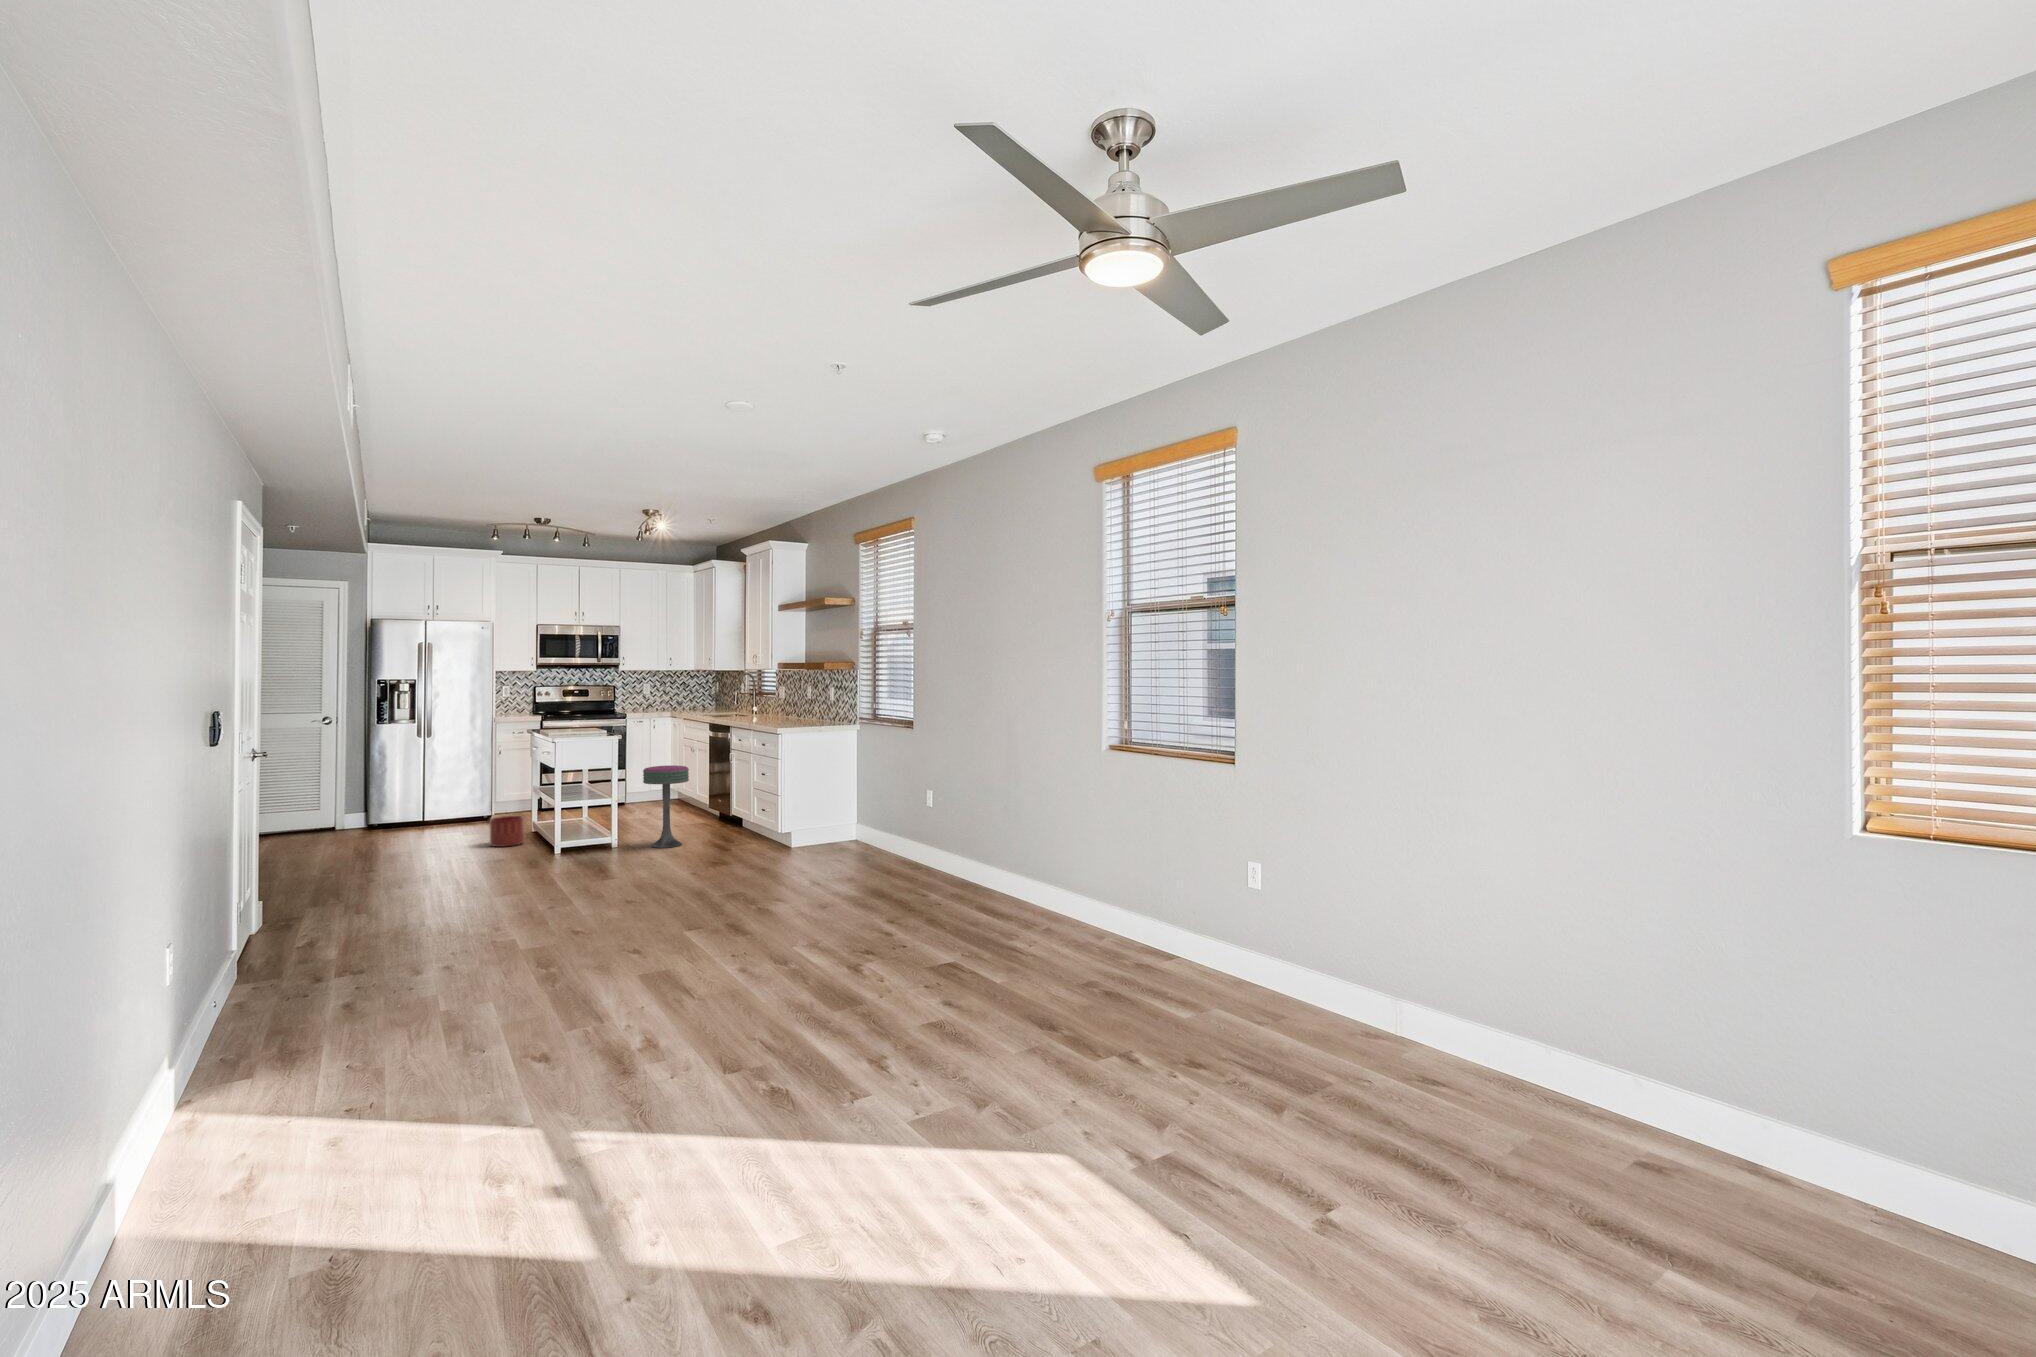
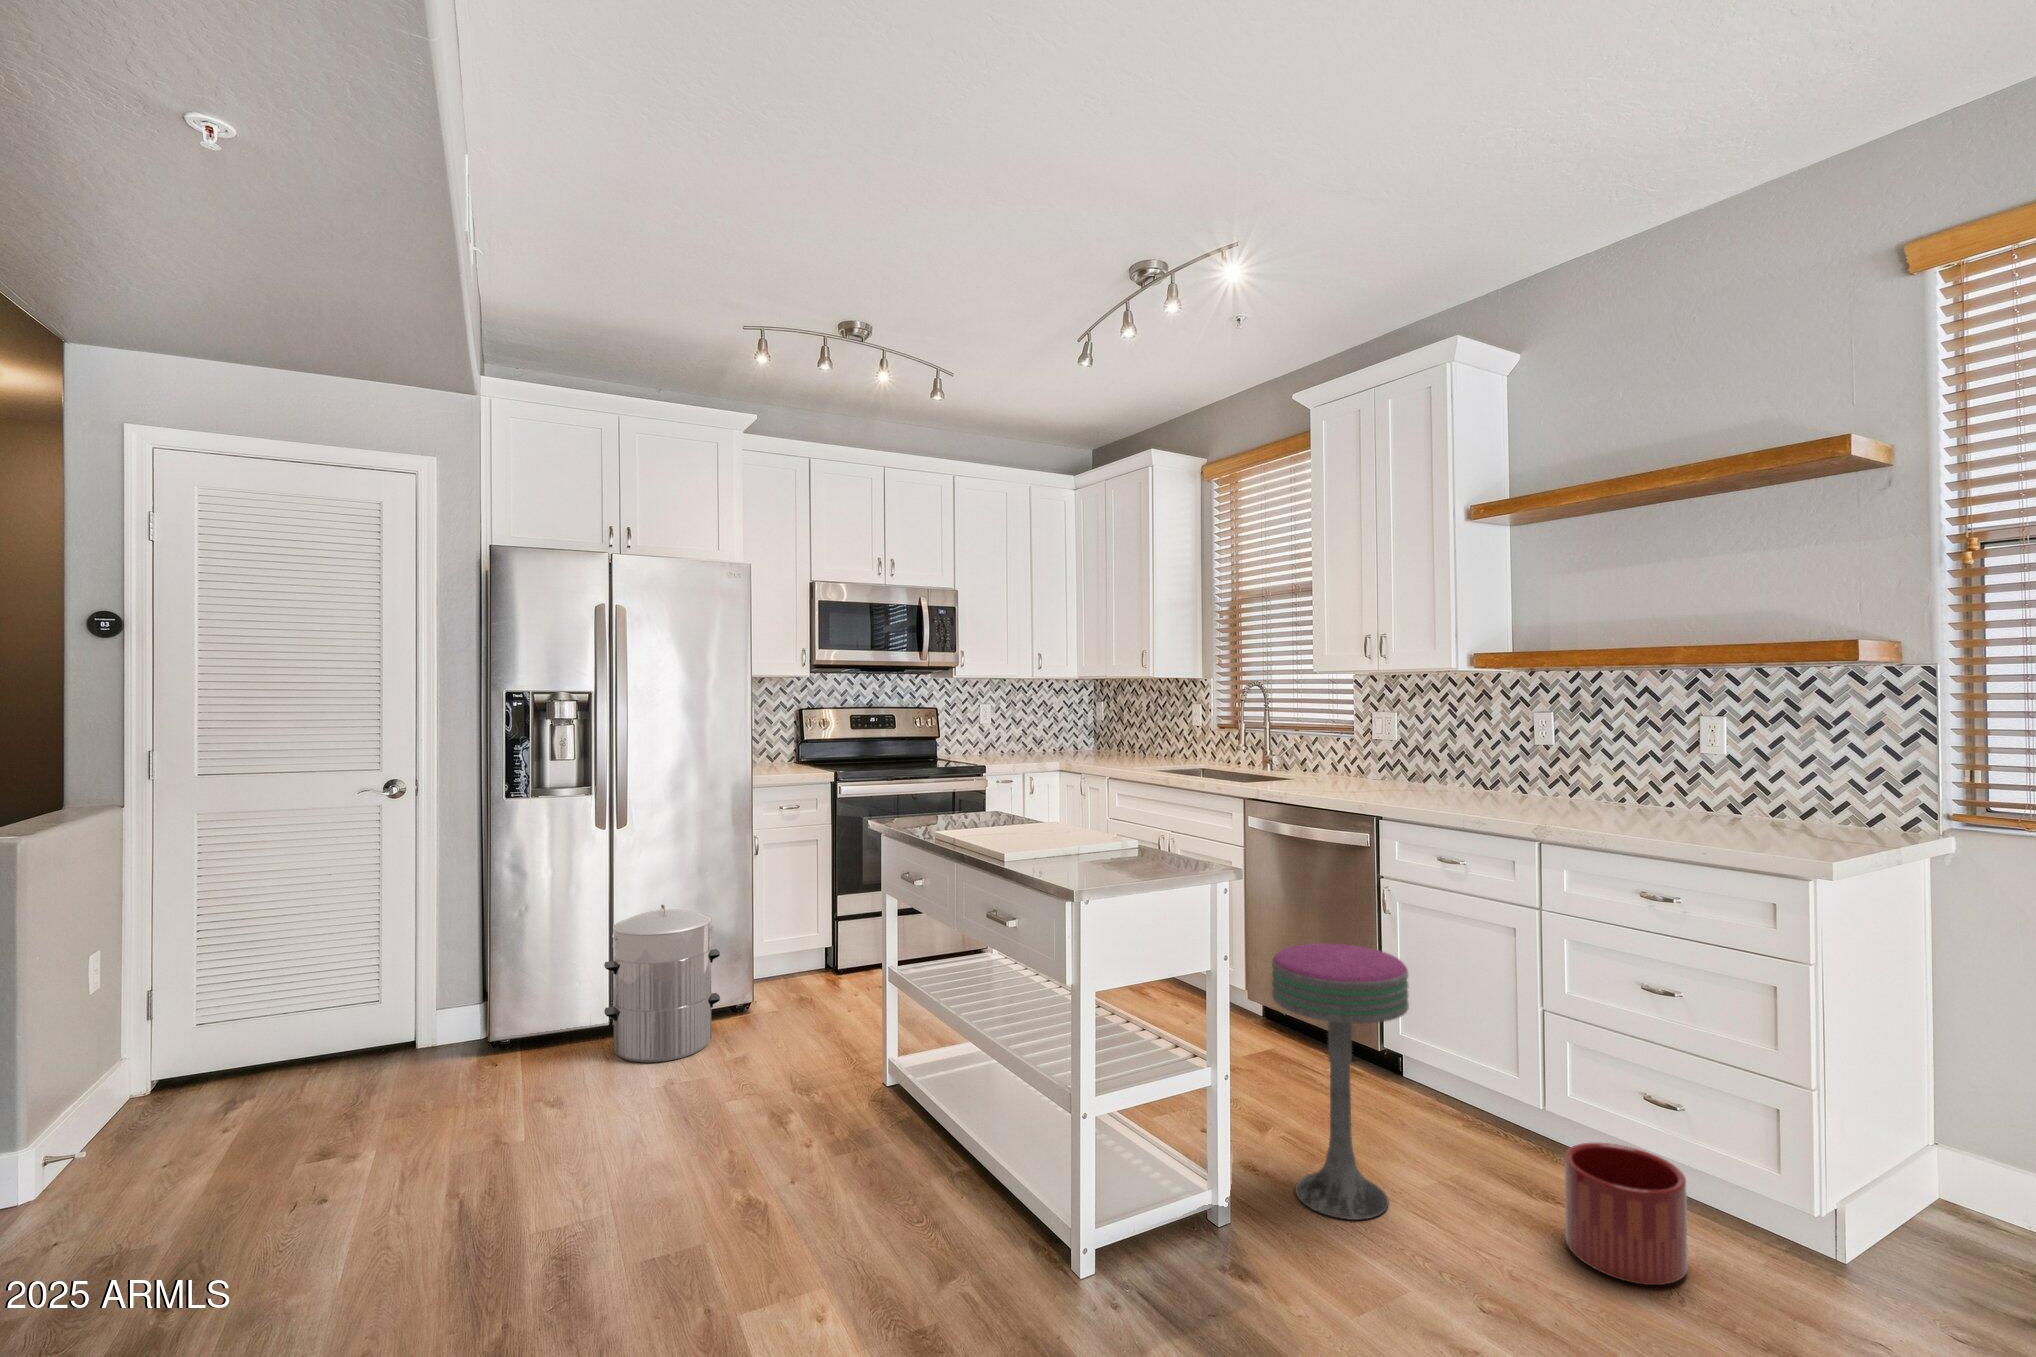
waste bin: none [421,769,475,831] -> present [604,904,720,1063]
planter: present [490,816,524,847] -> present [1565,1143,1688,1285]

